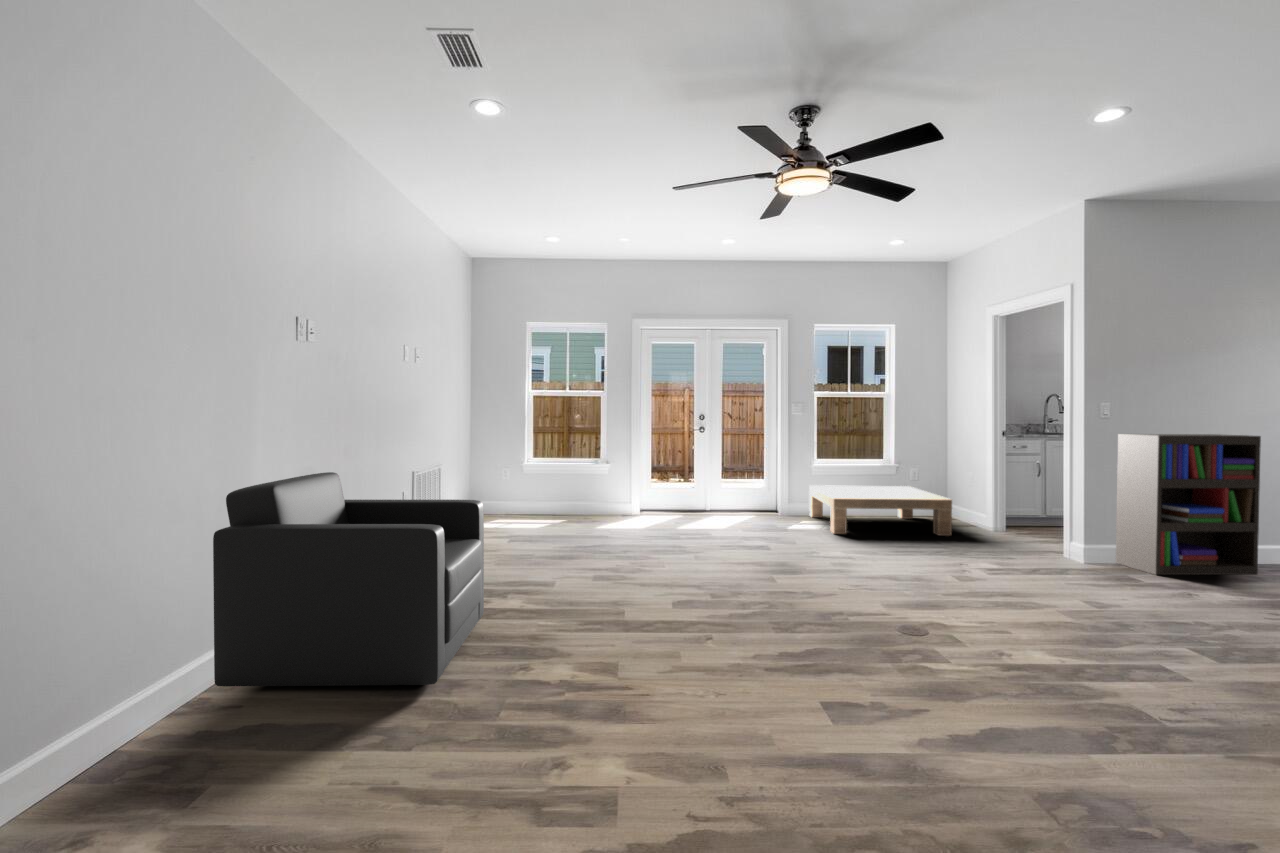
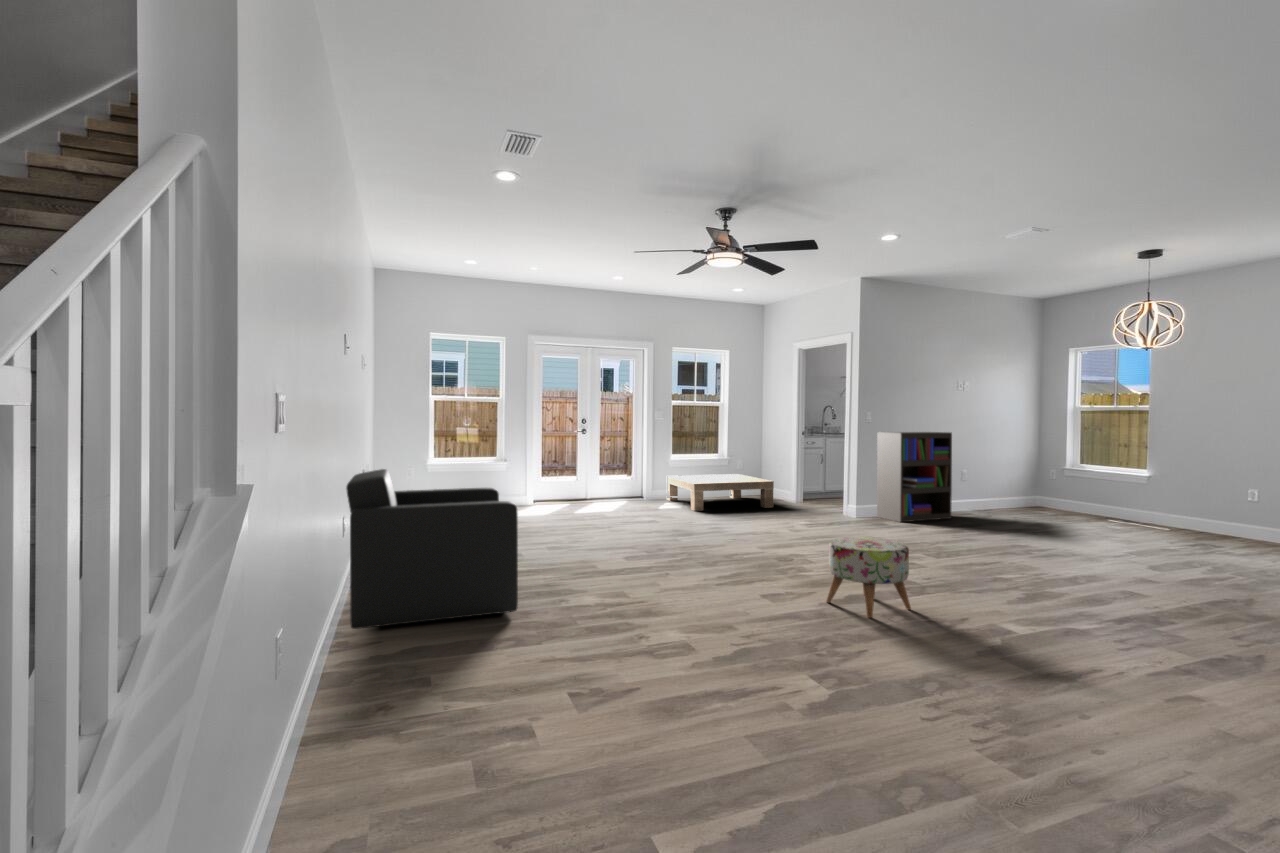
ottoman: none [939,622,1115,796] -> present [826,537,911,618]

